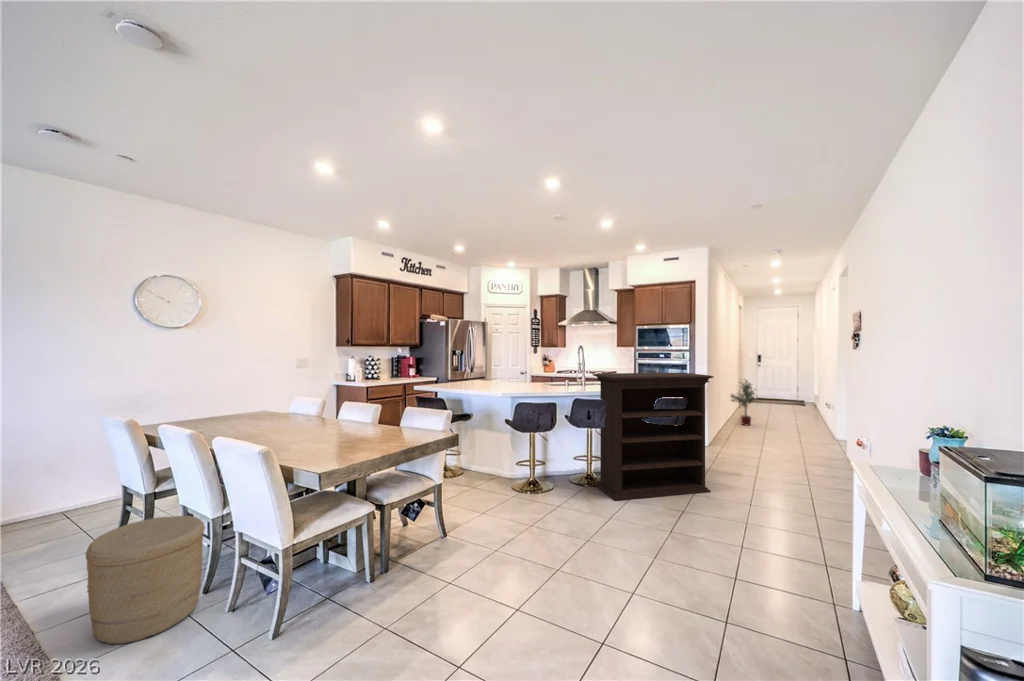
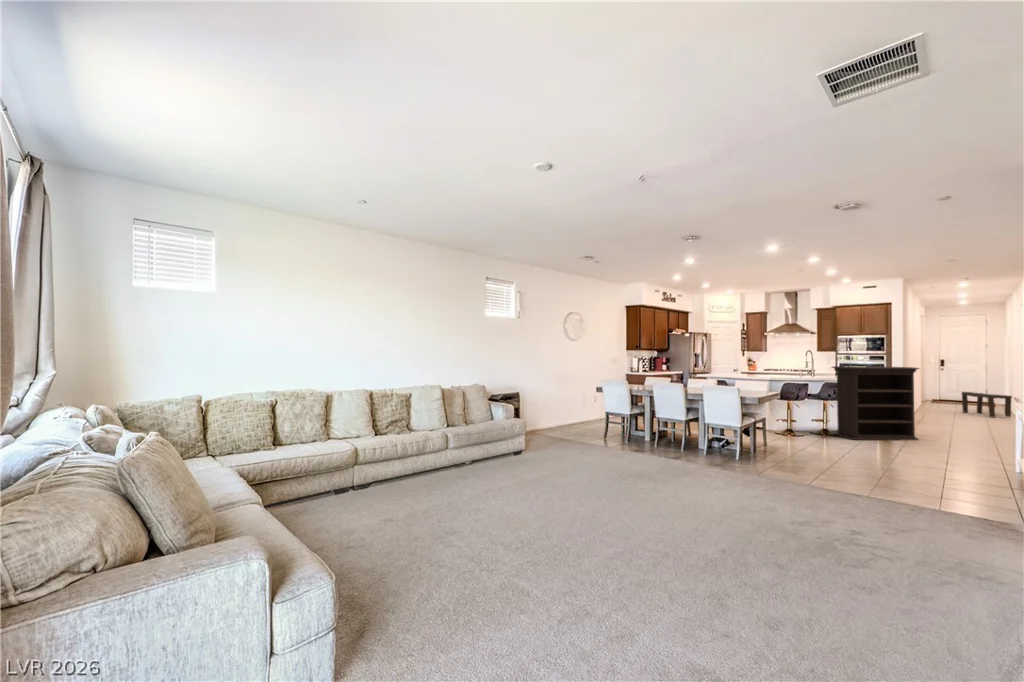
potted tree: present [731,380,756,426] -> none [918,377,945,415]
bench: none [774,394,824,426] -> present [962,392,1012,417]
woven basket: present [86,516,205,644] -> none [657,418,694,457]

